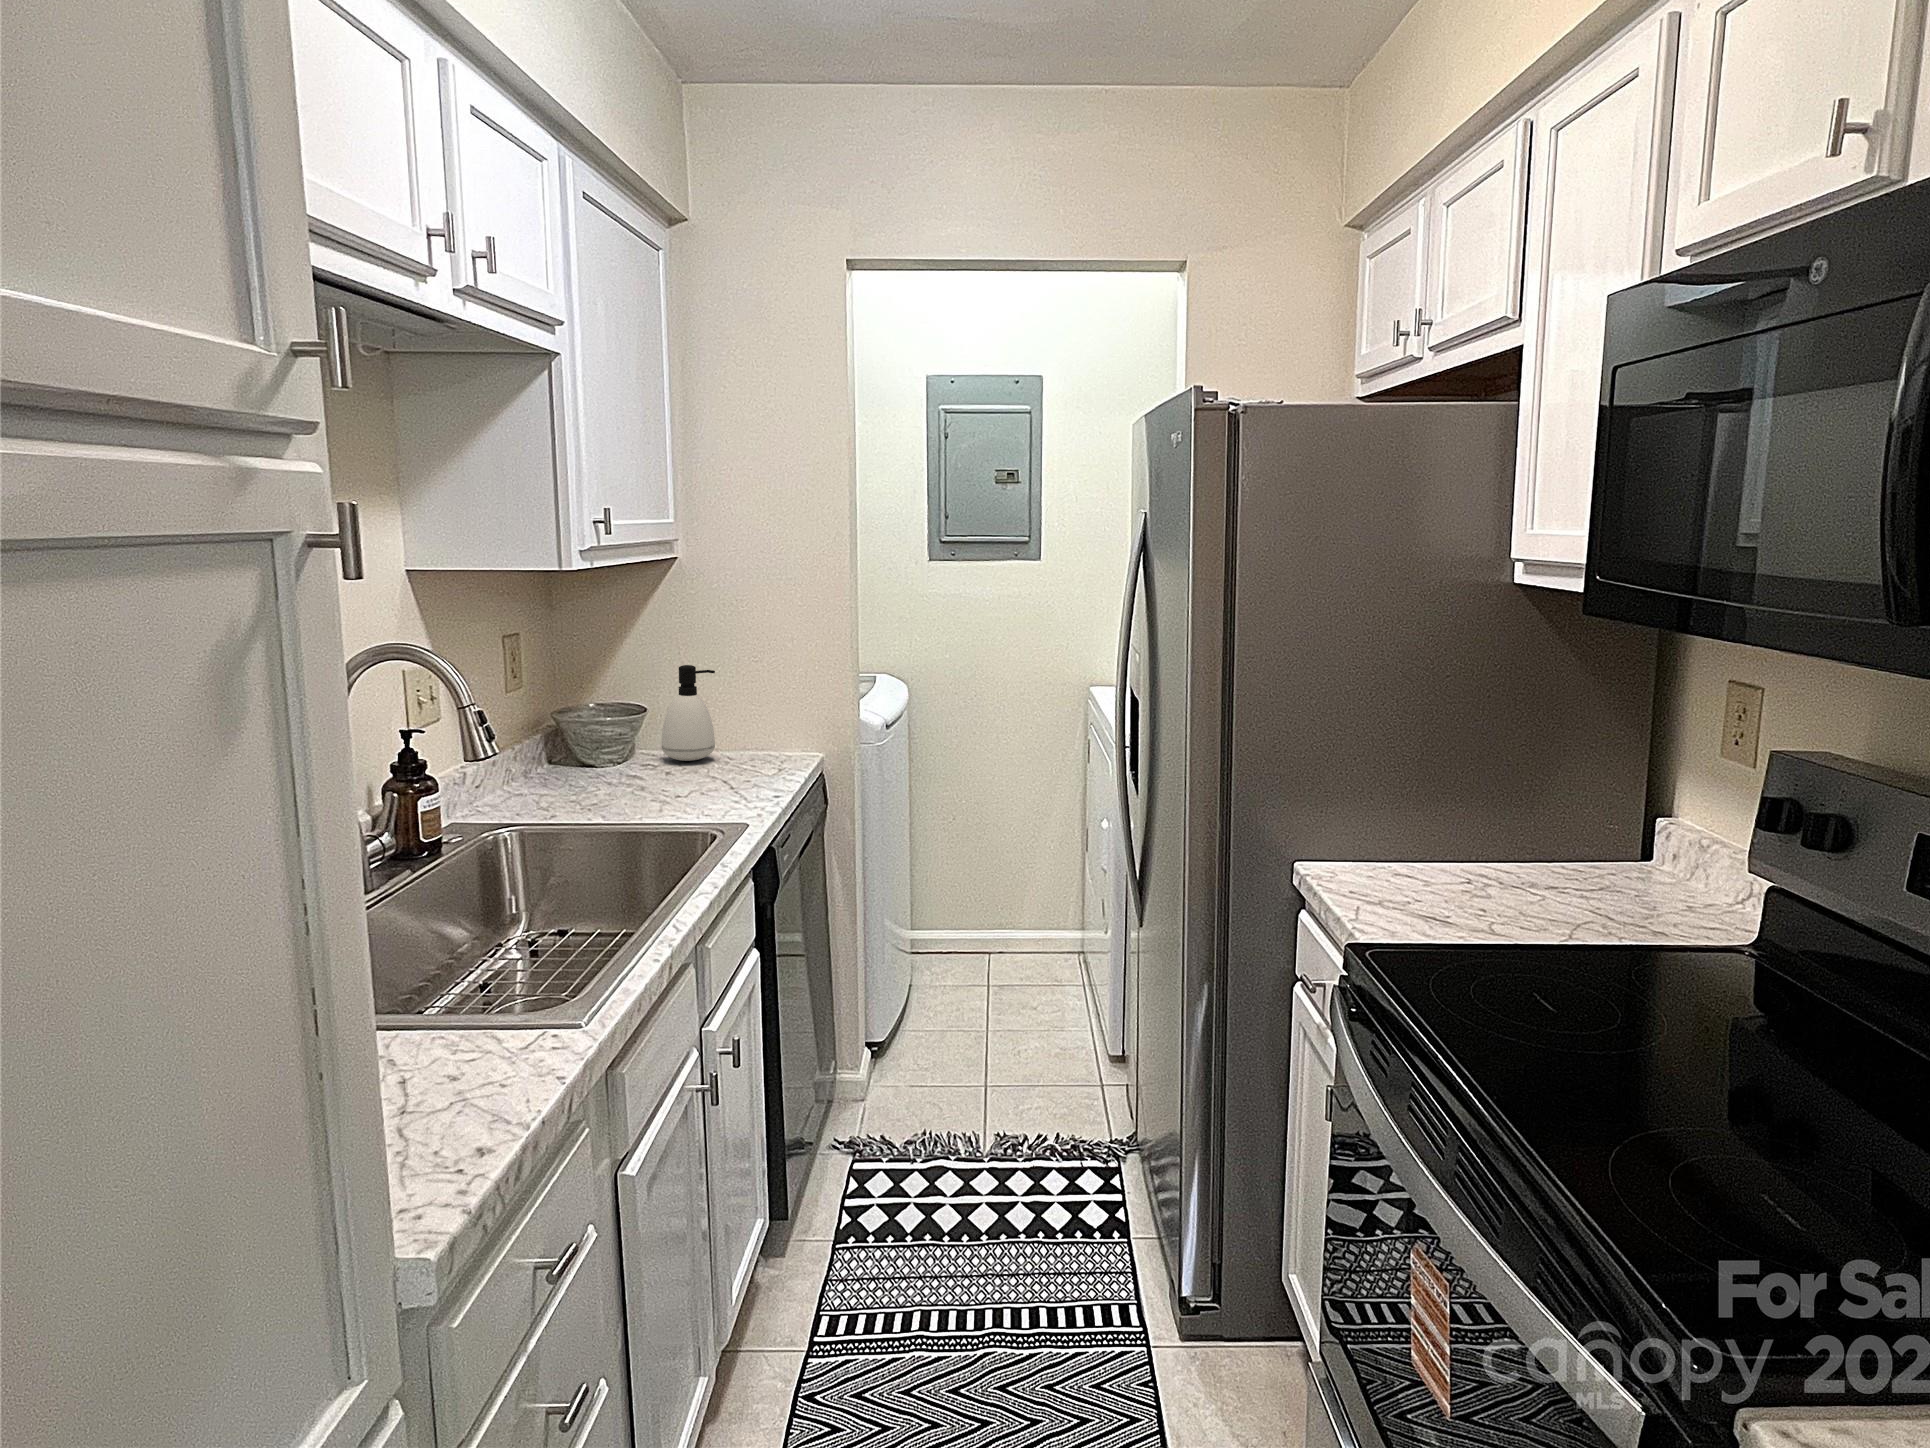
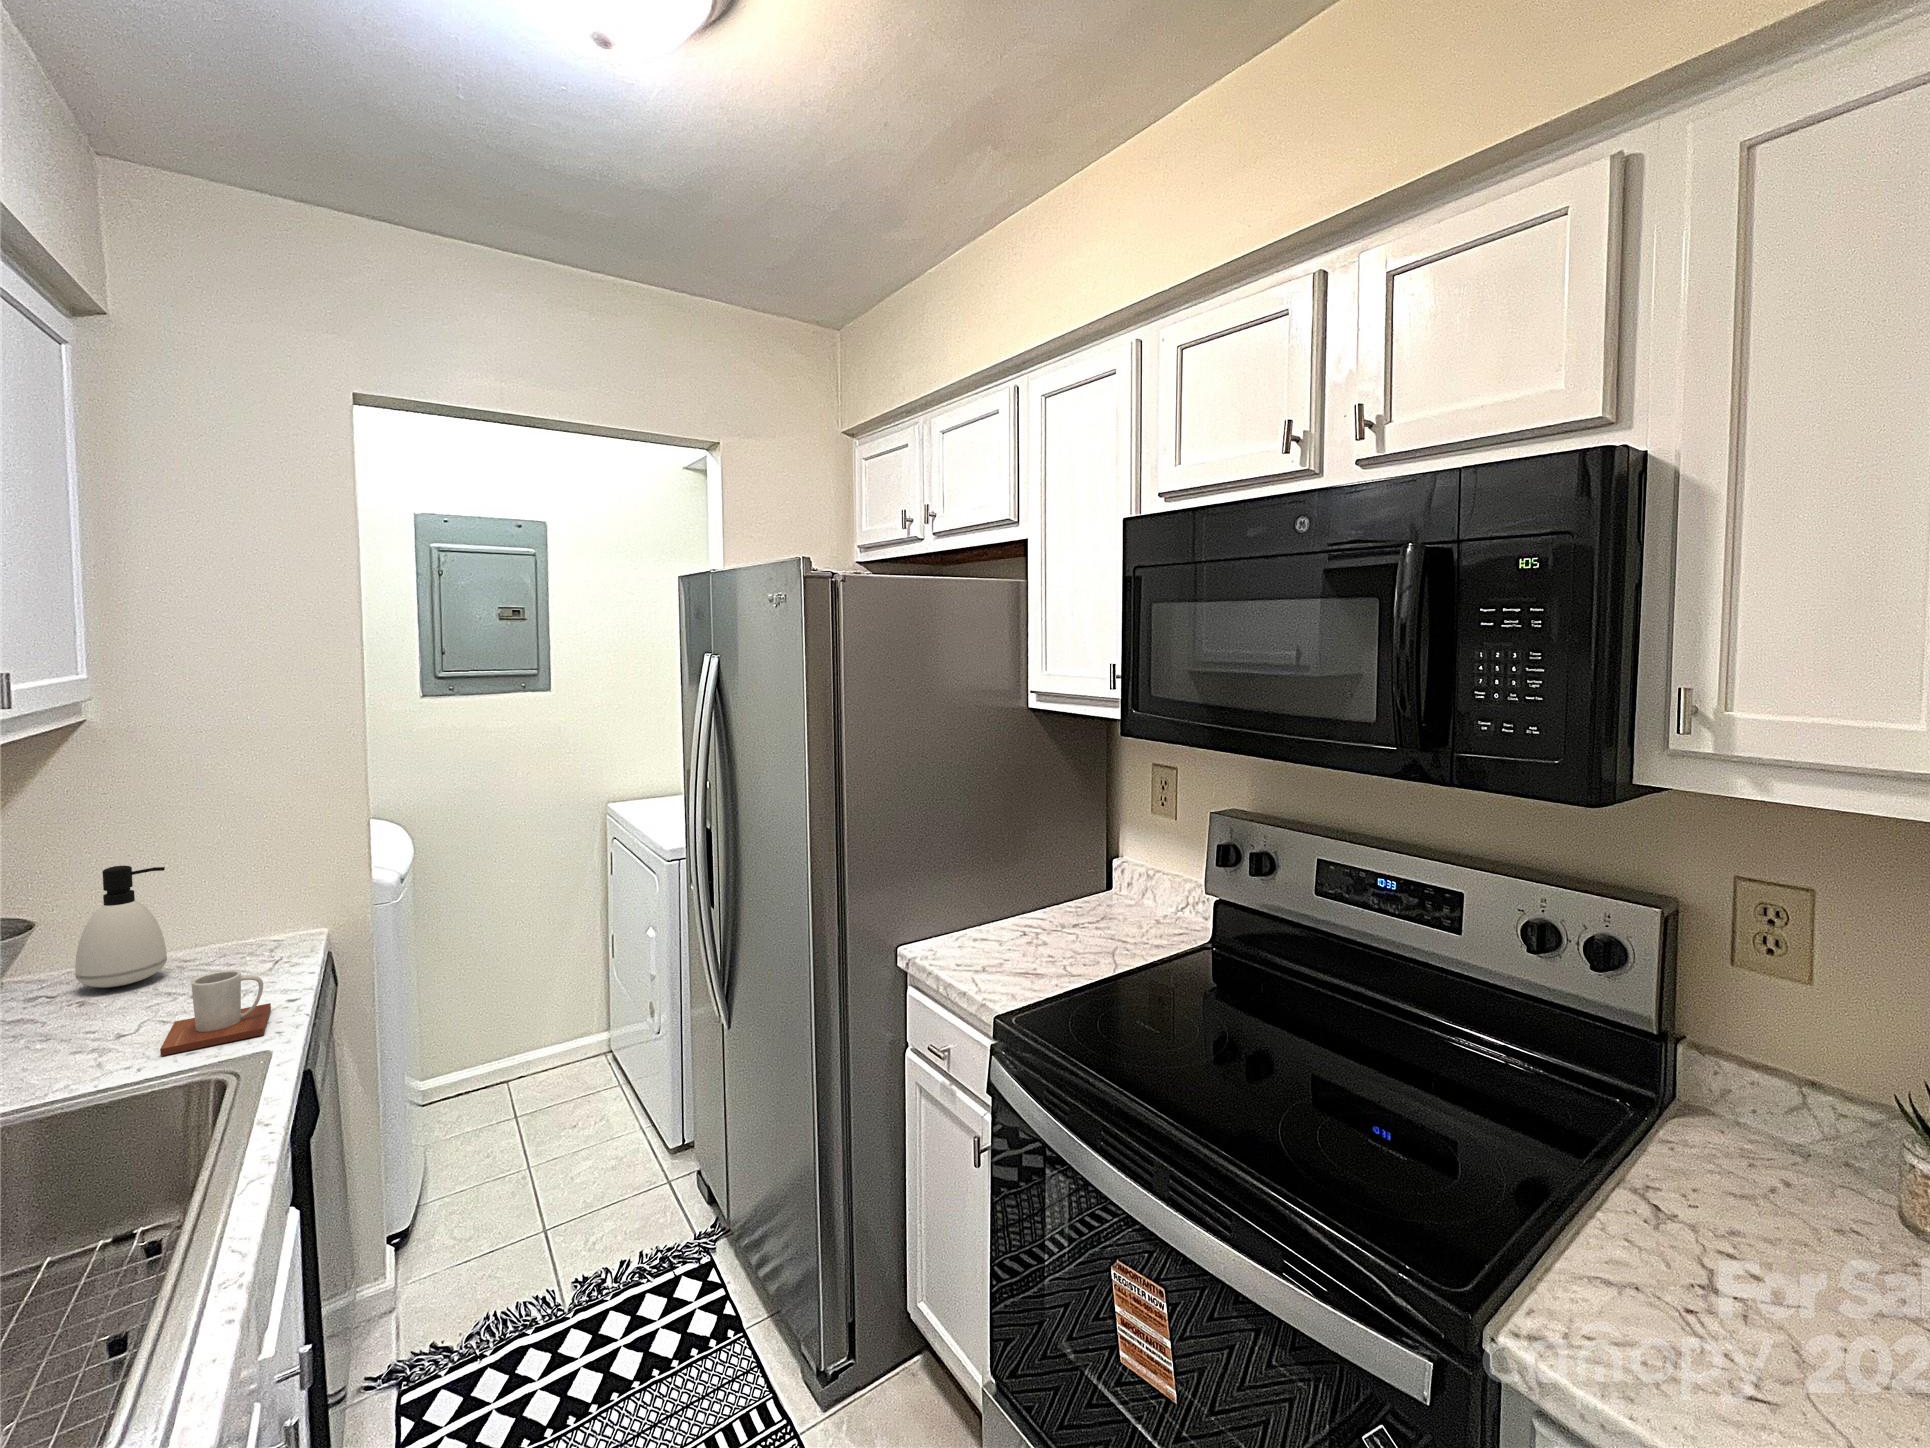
mug: none [688,755,762,811] -> present [160,970,271,1056]

